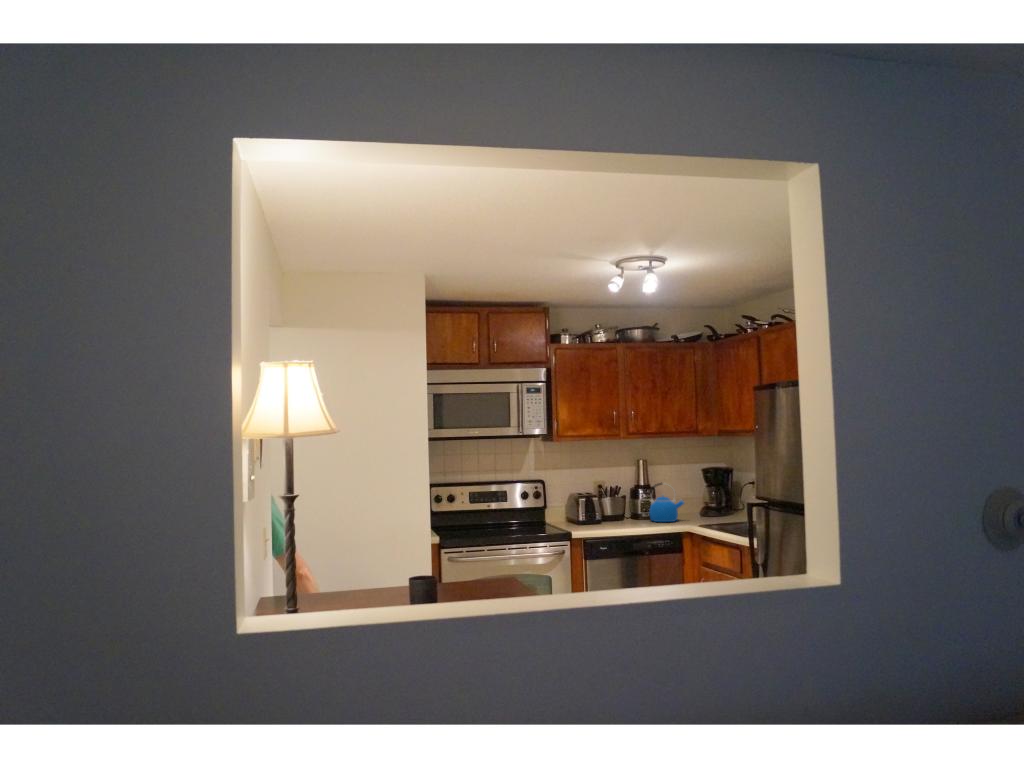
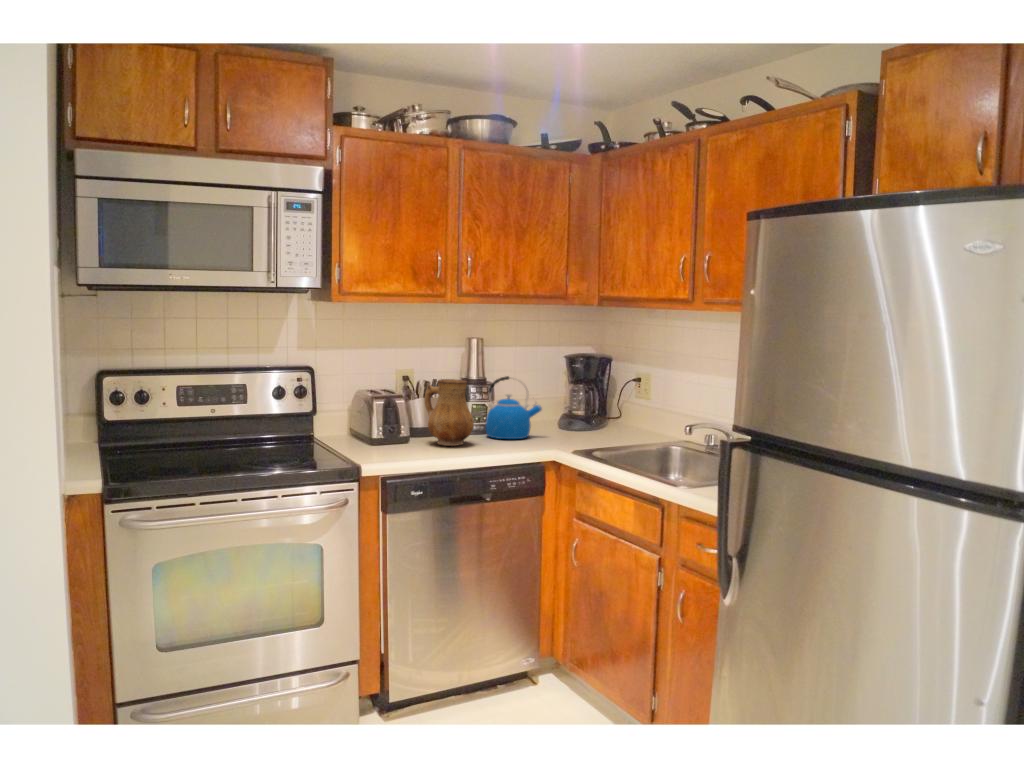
ceramic pitcher: none [610,486,641,526] -> present [425,379,474,446]

